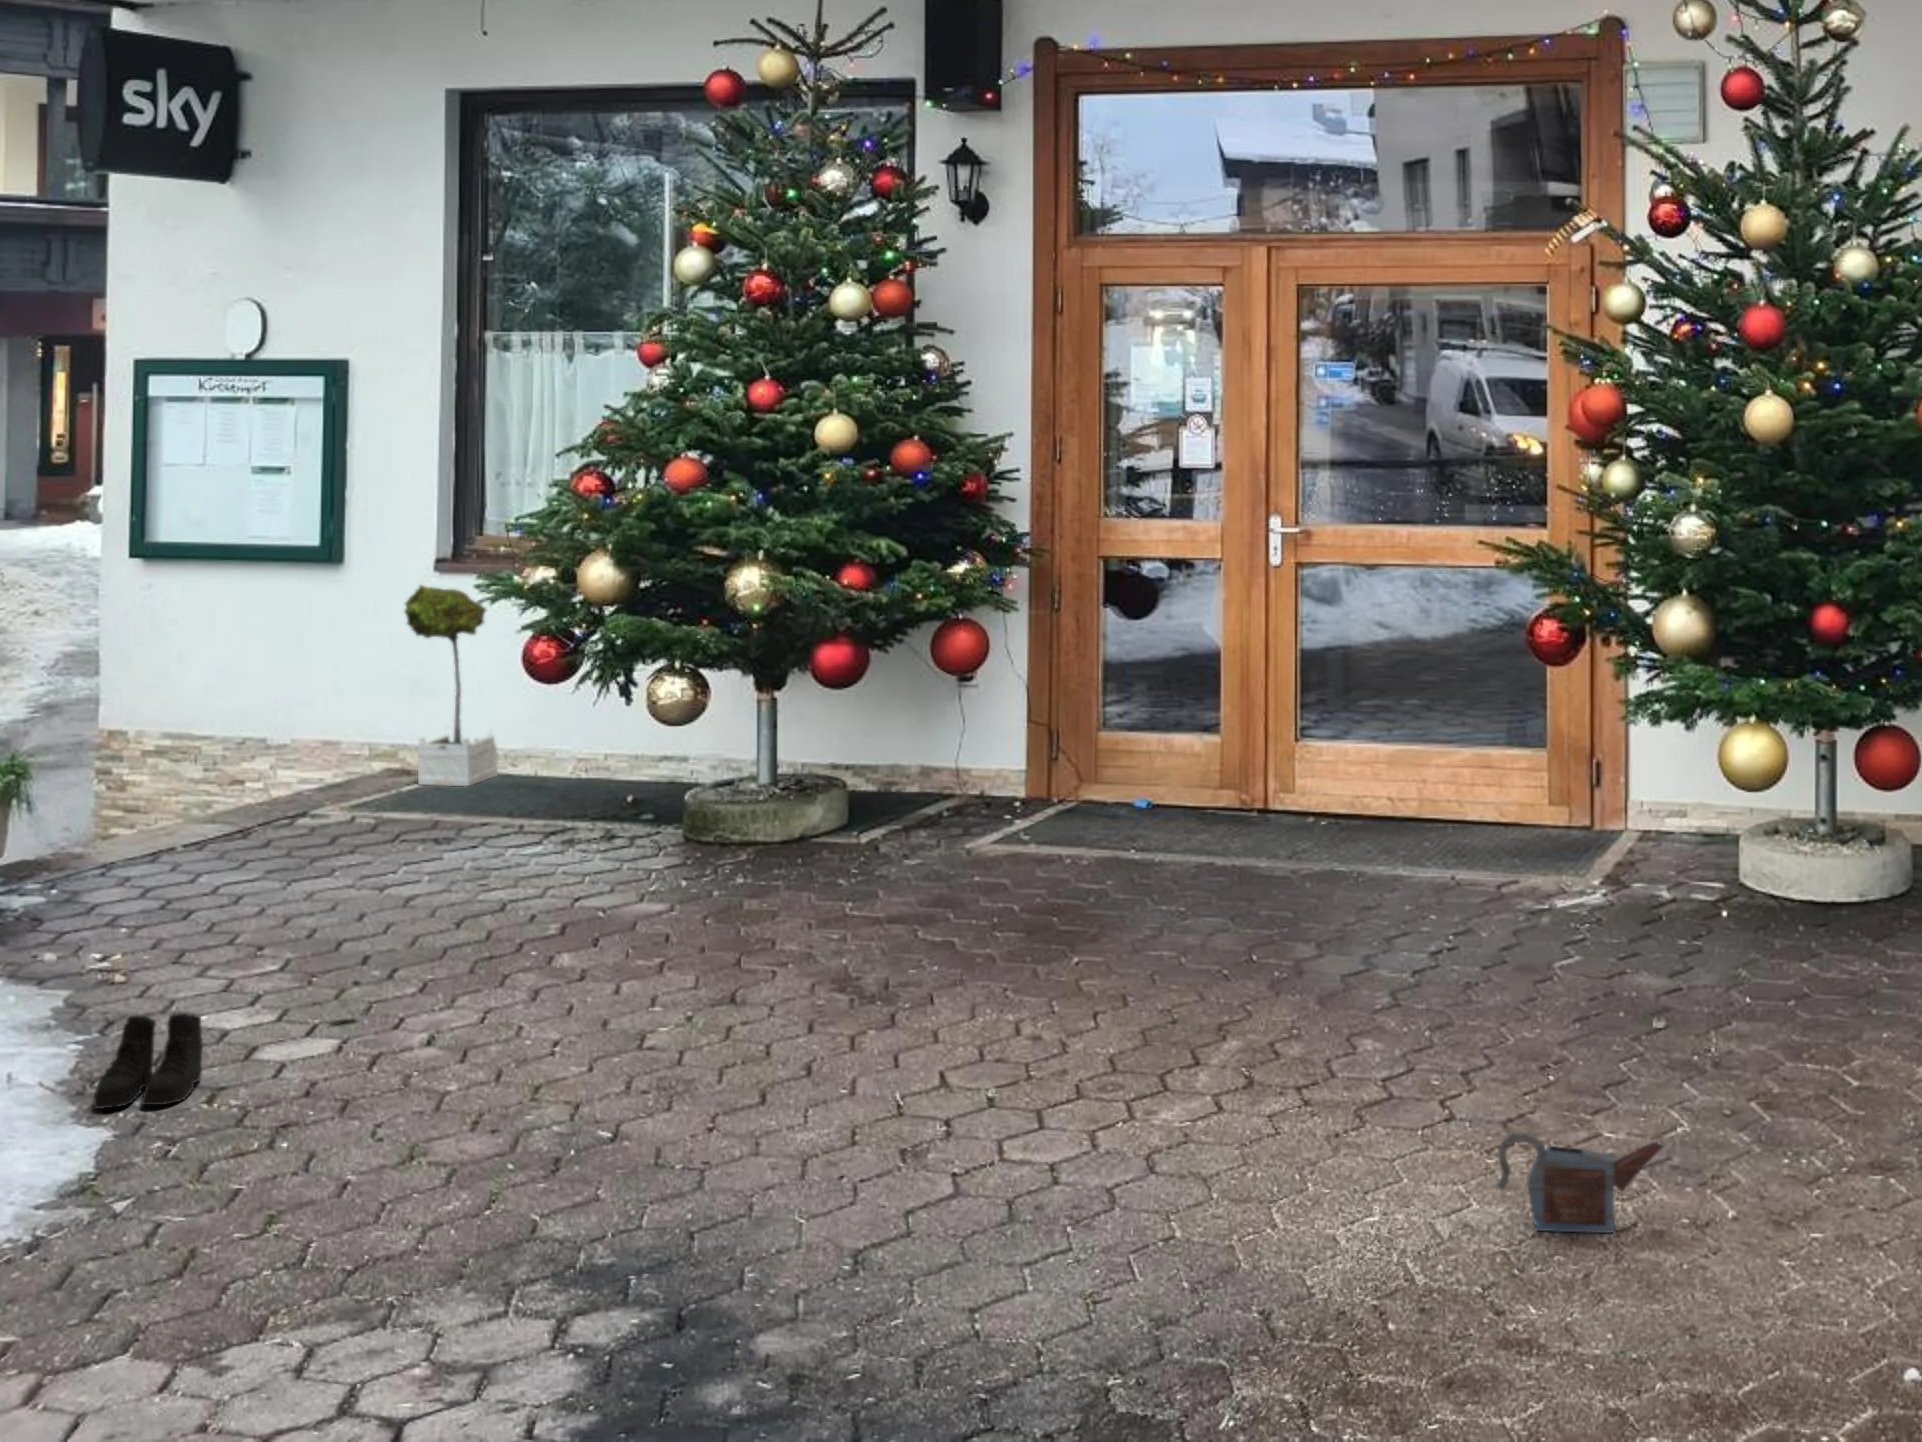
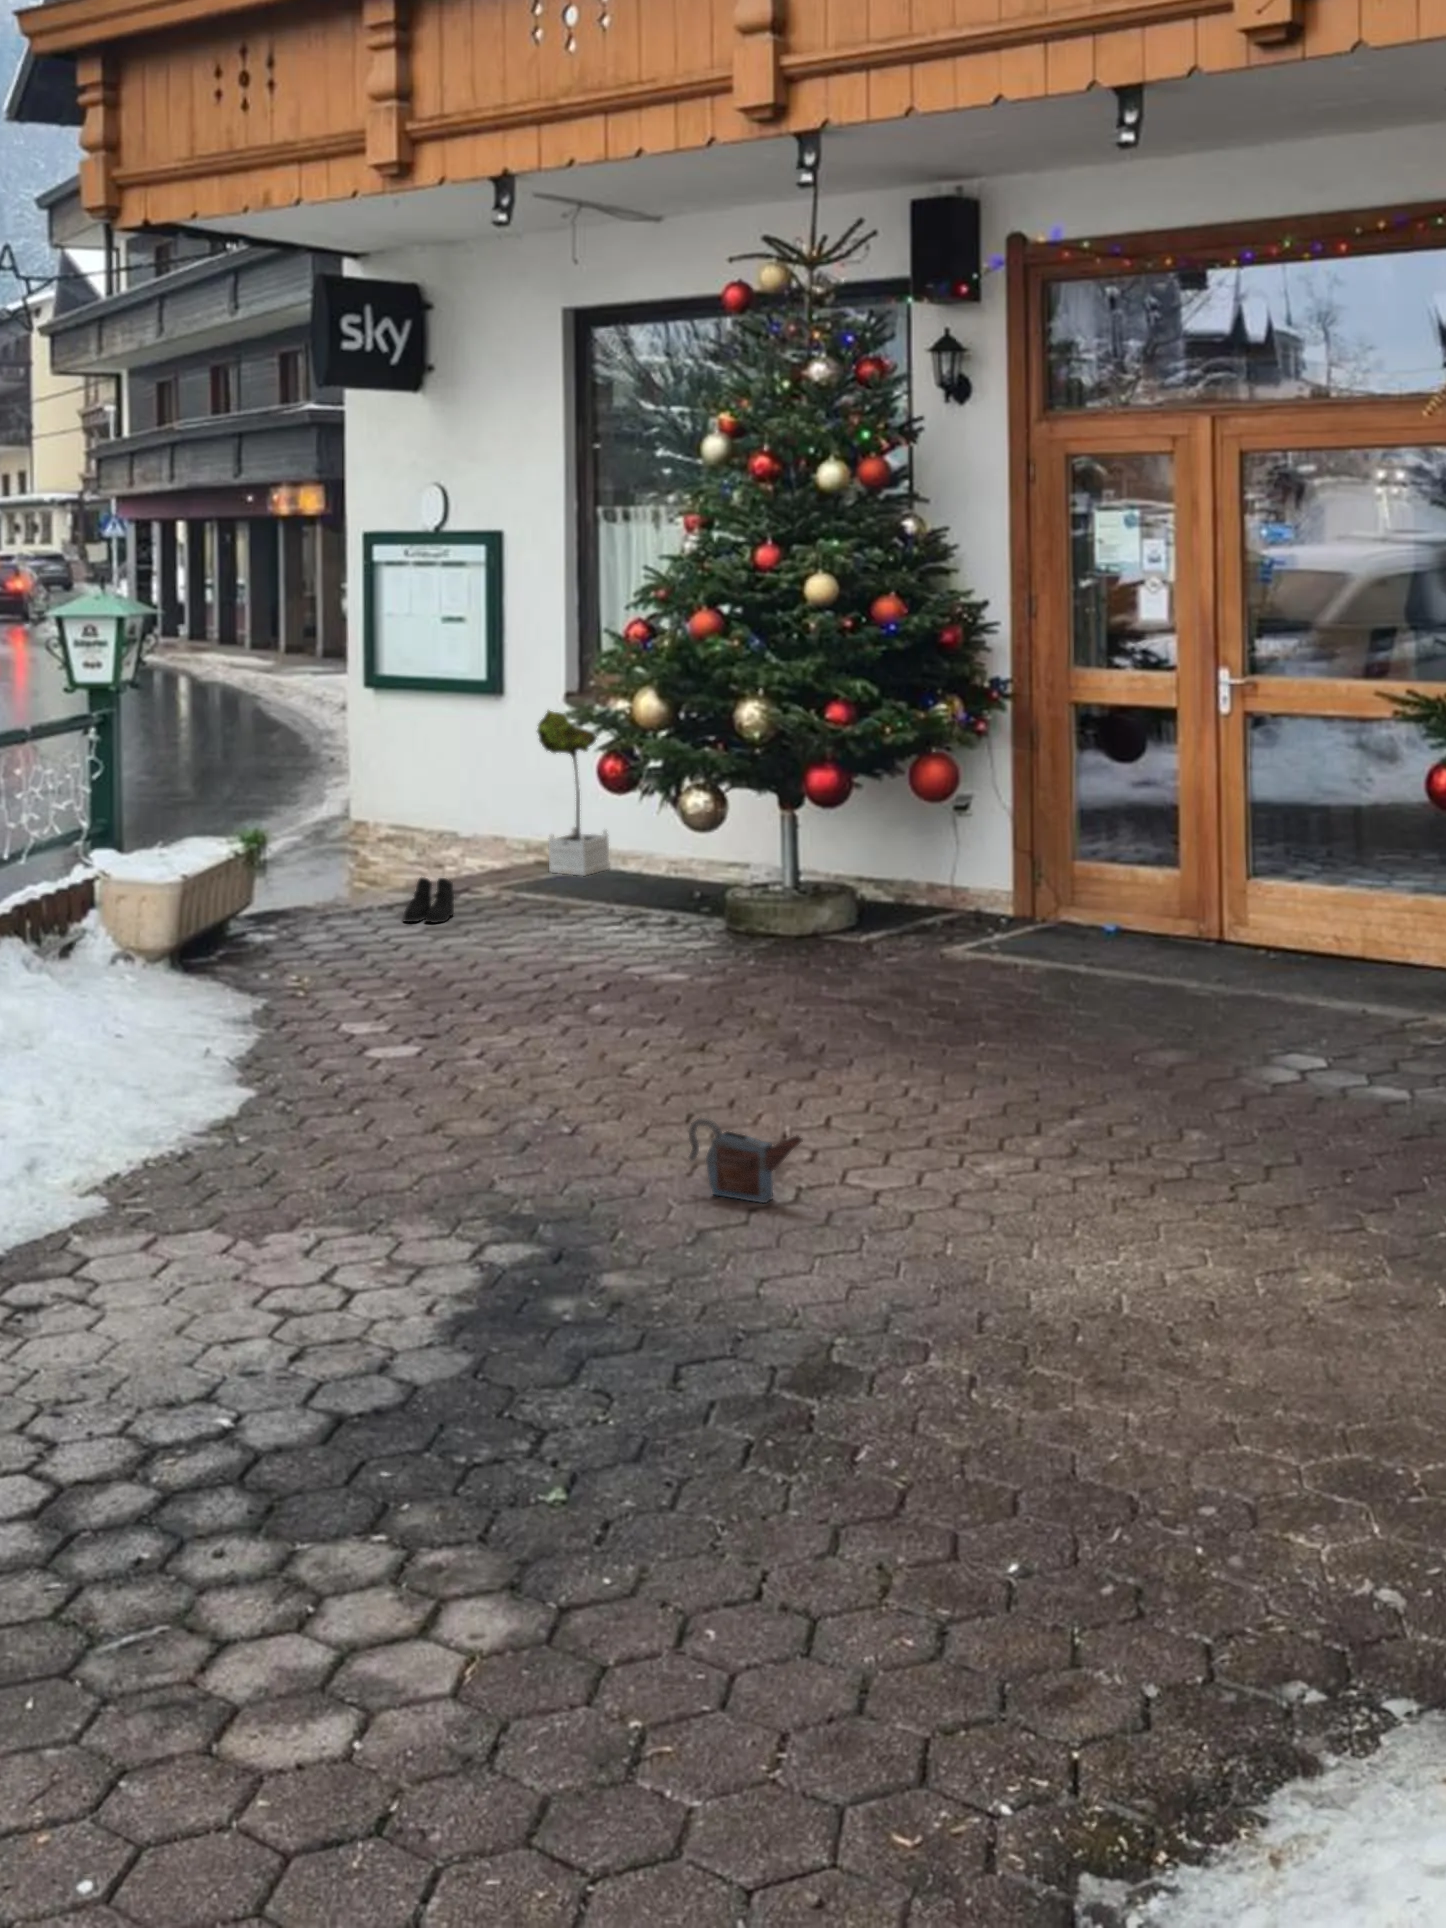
boots: present [93,1013,203,1109] -> present [403,877,454,922]
watering can: present [1497,1132,1663,1233] -> present [689,1118,802,1203]

